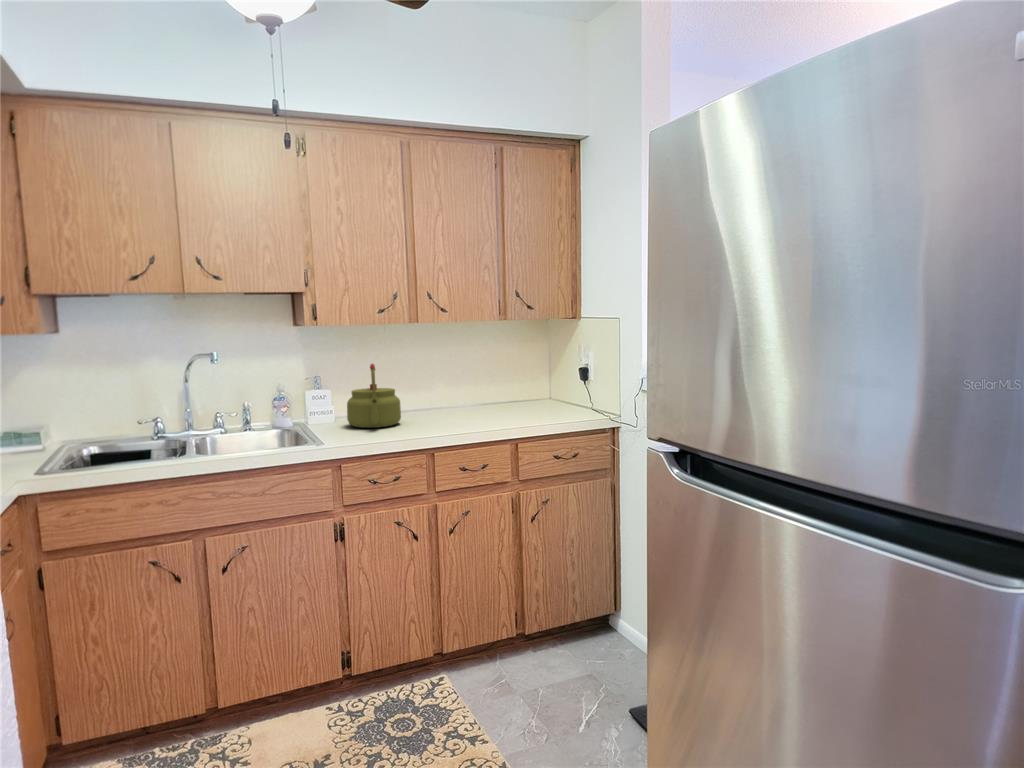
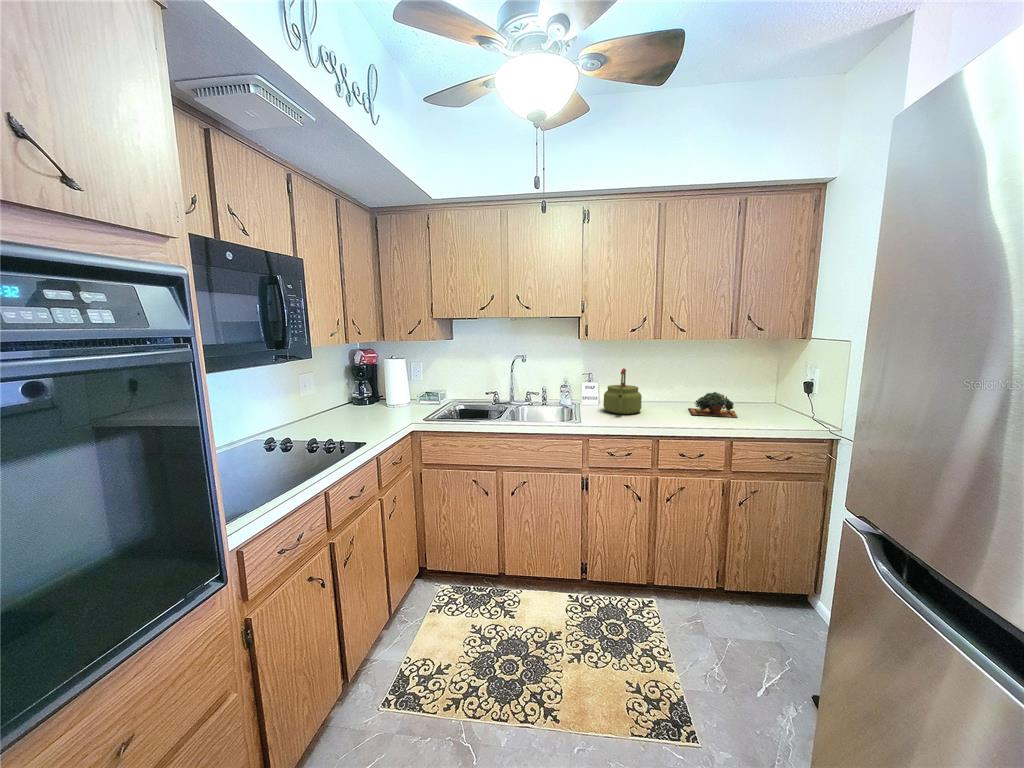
succulent plant: none [458,387,518,419] -> present [688,392,737,417]

